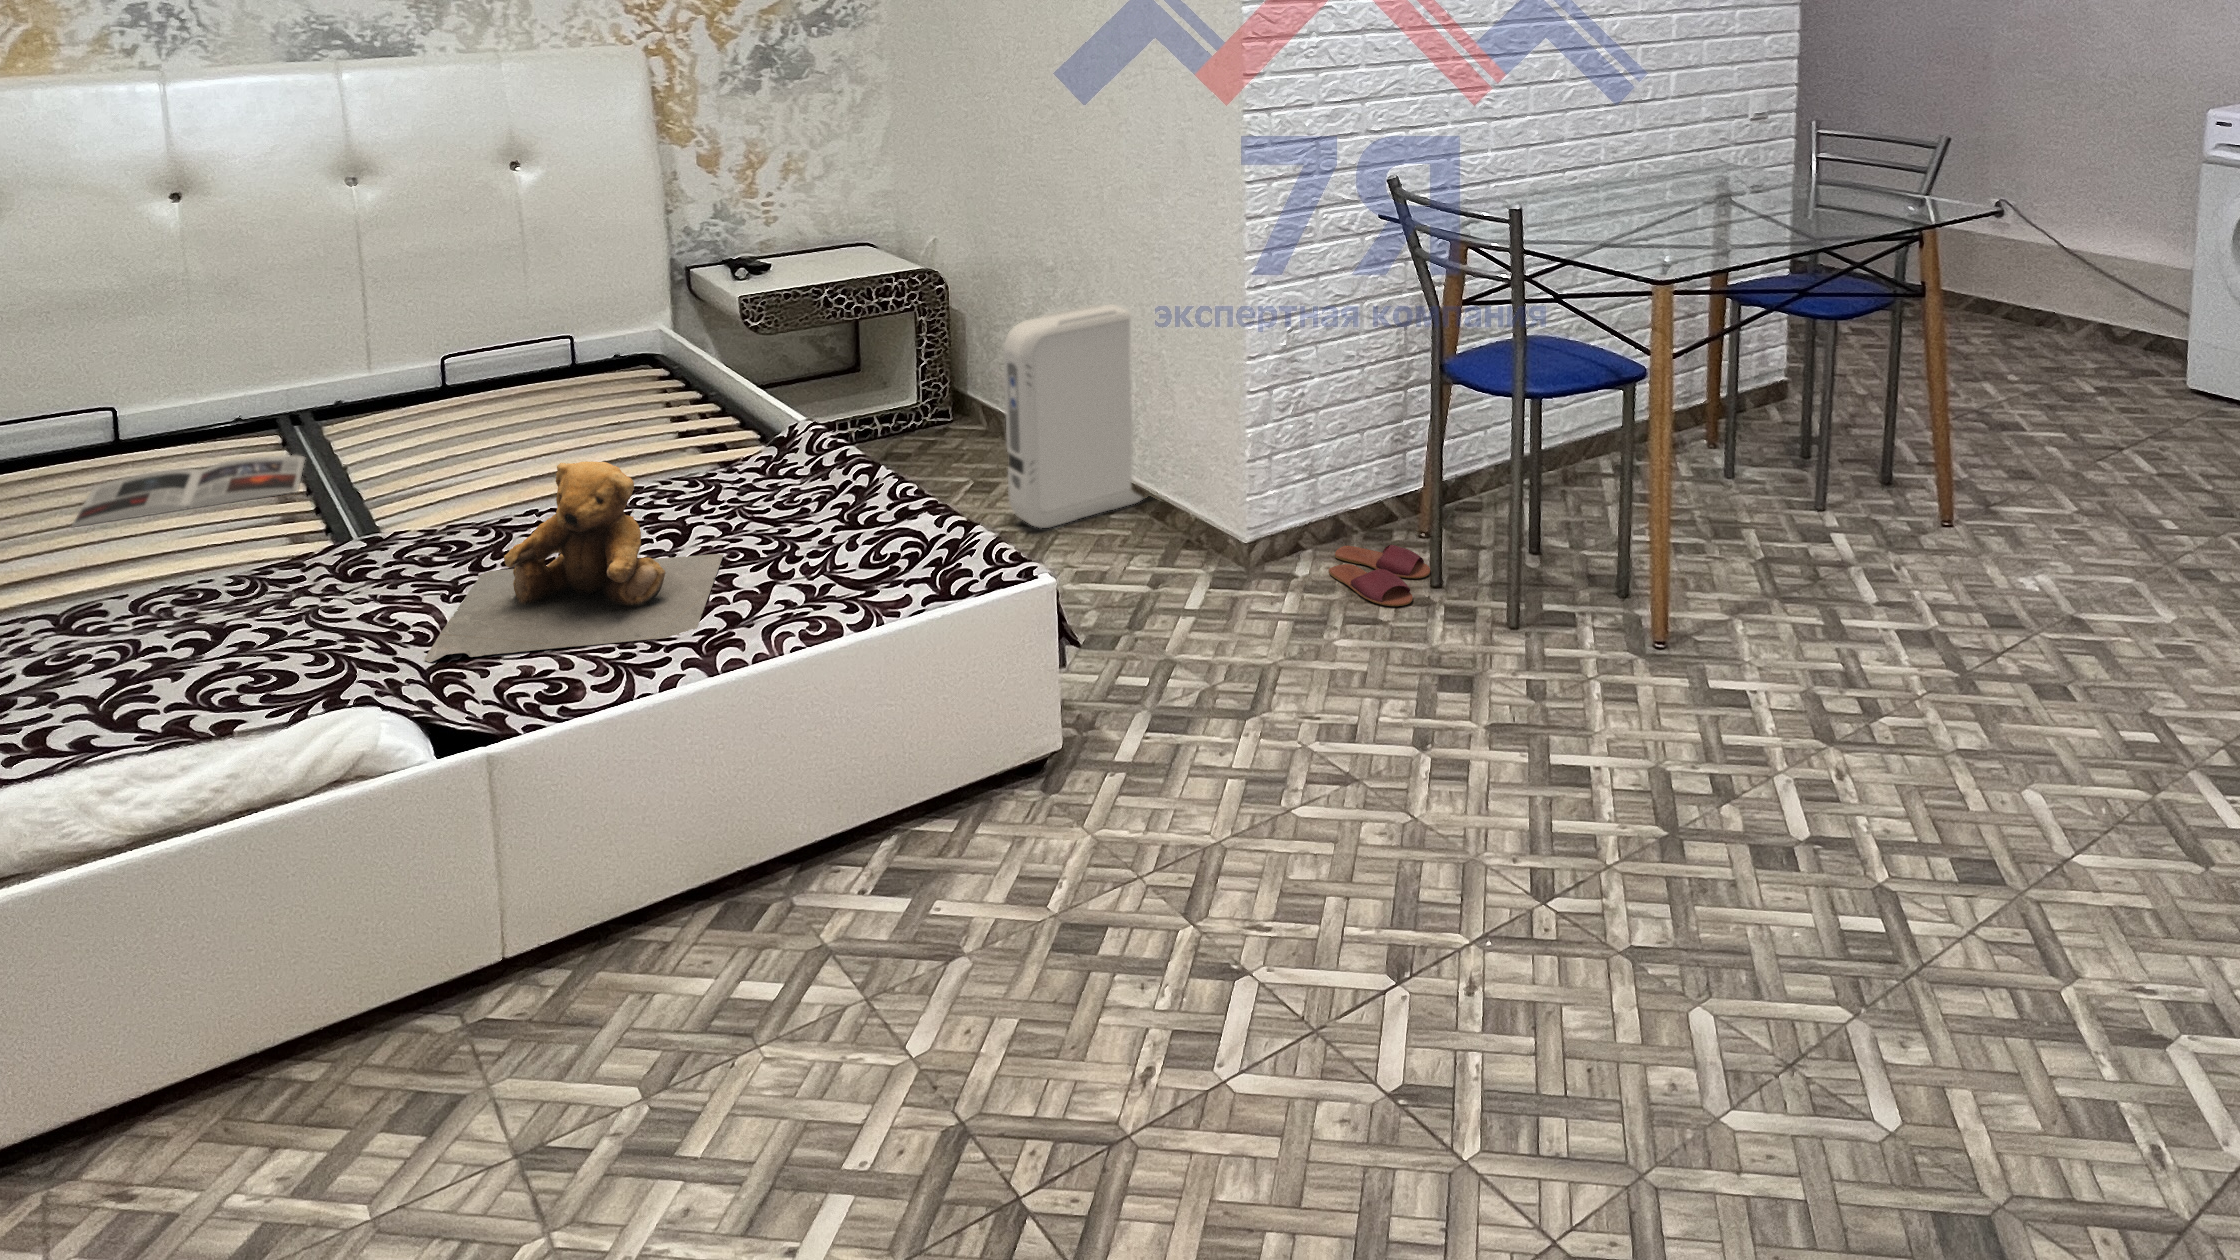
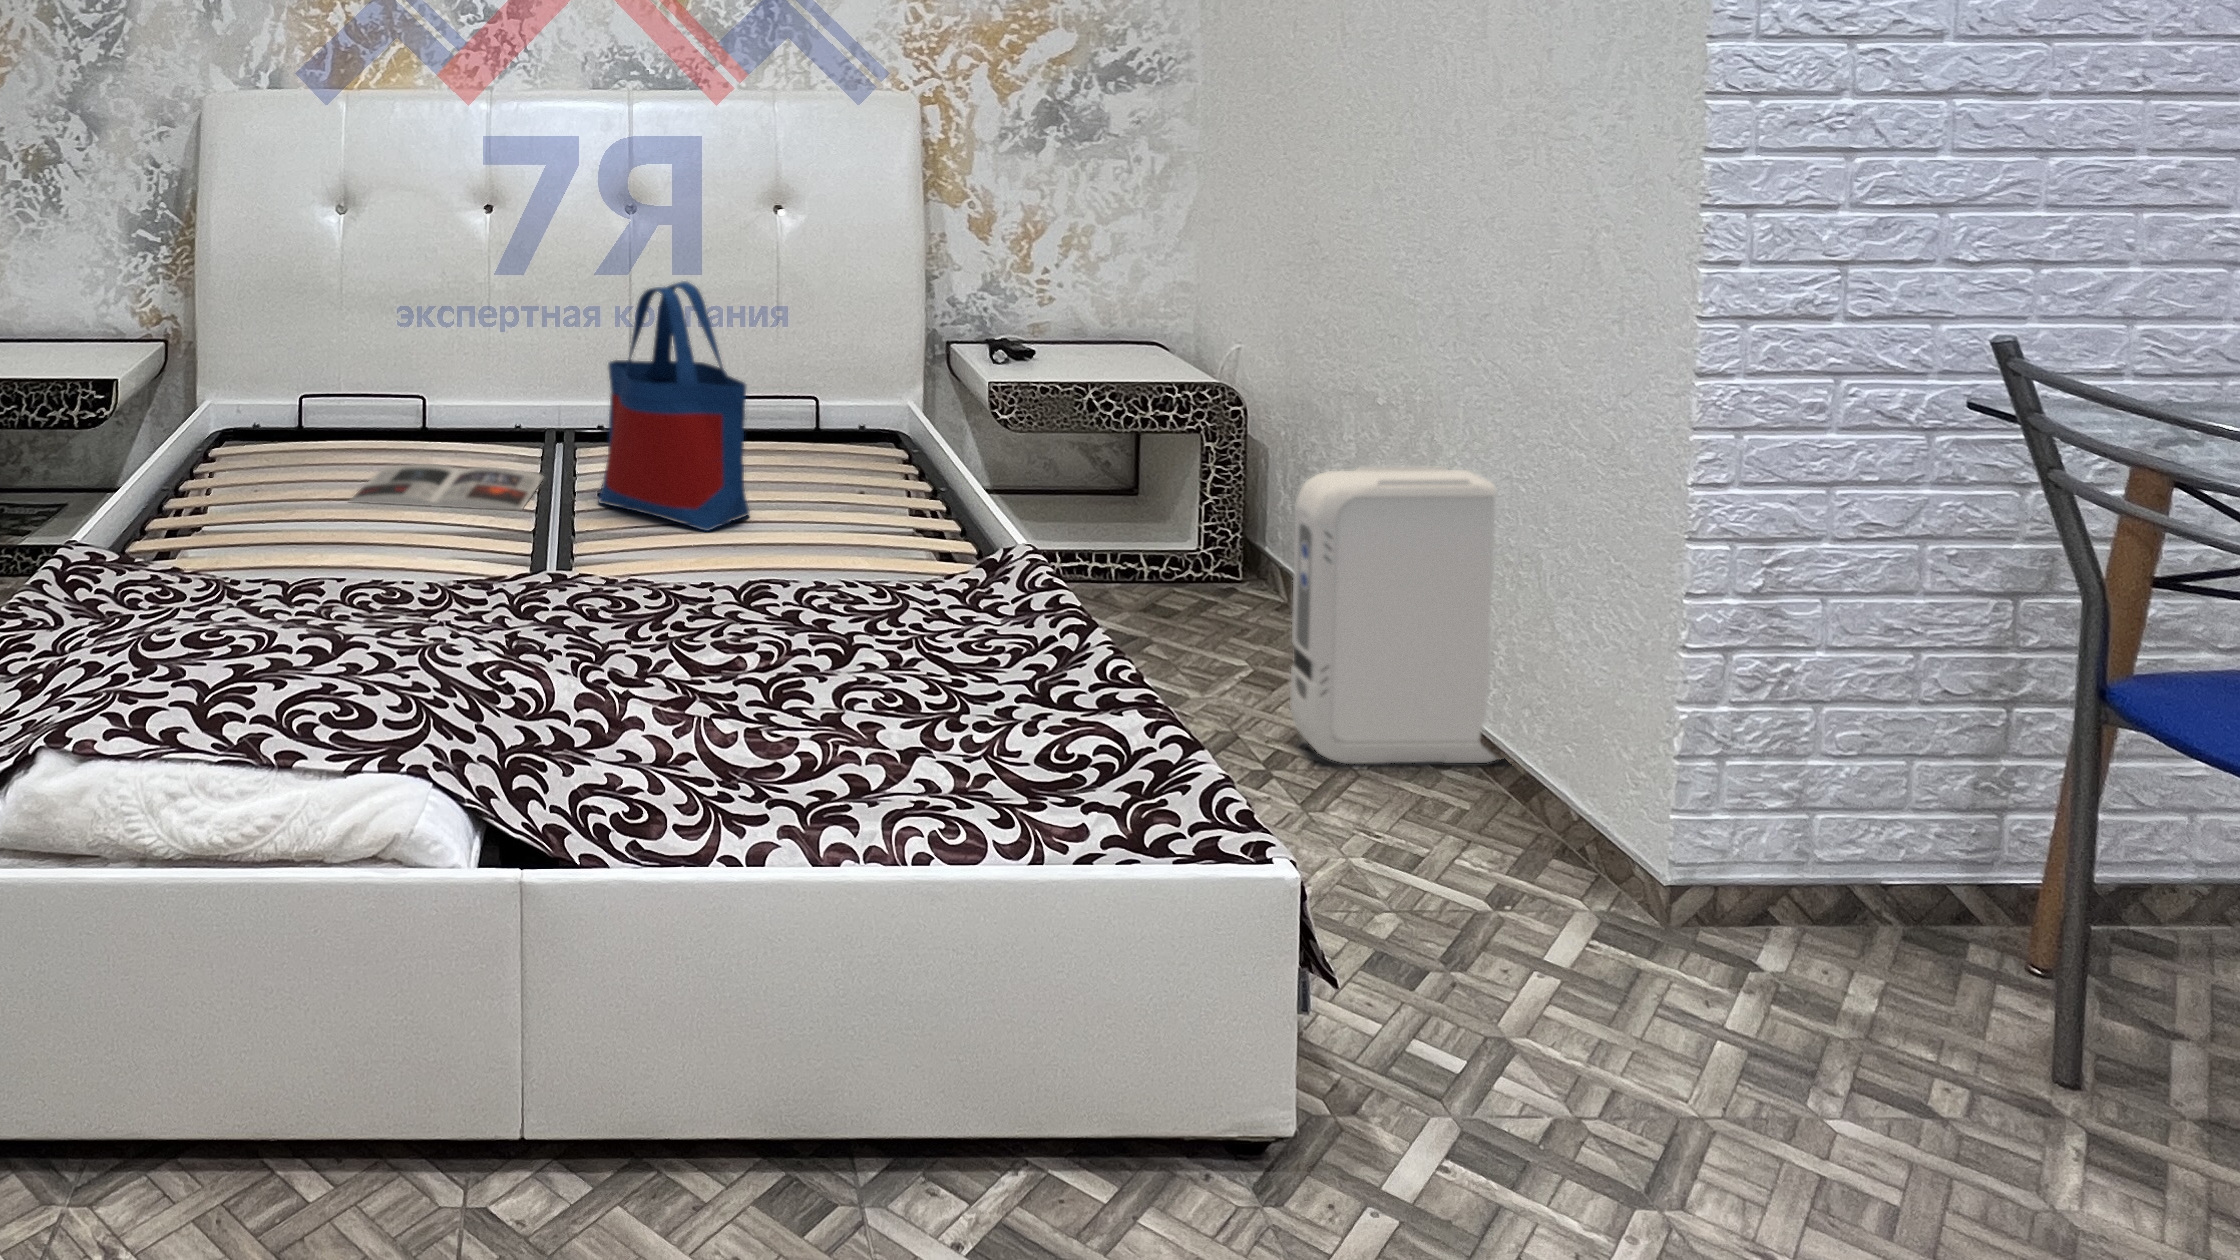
tote bag: none [377,245,548,470] -> present [598,281,750,531]
teddy bear: present [425,461,723,662] -> none [529,539,874,797]
slippers: present [1329,545,1430,606] -> none [1826,942,2053,1099]

